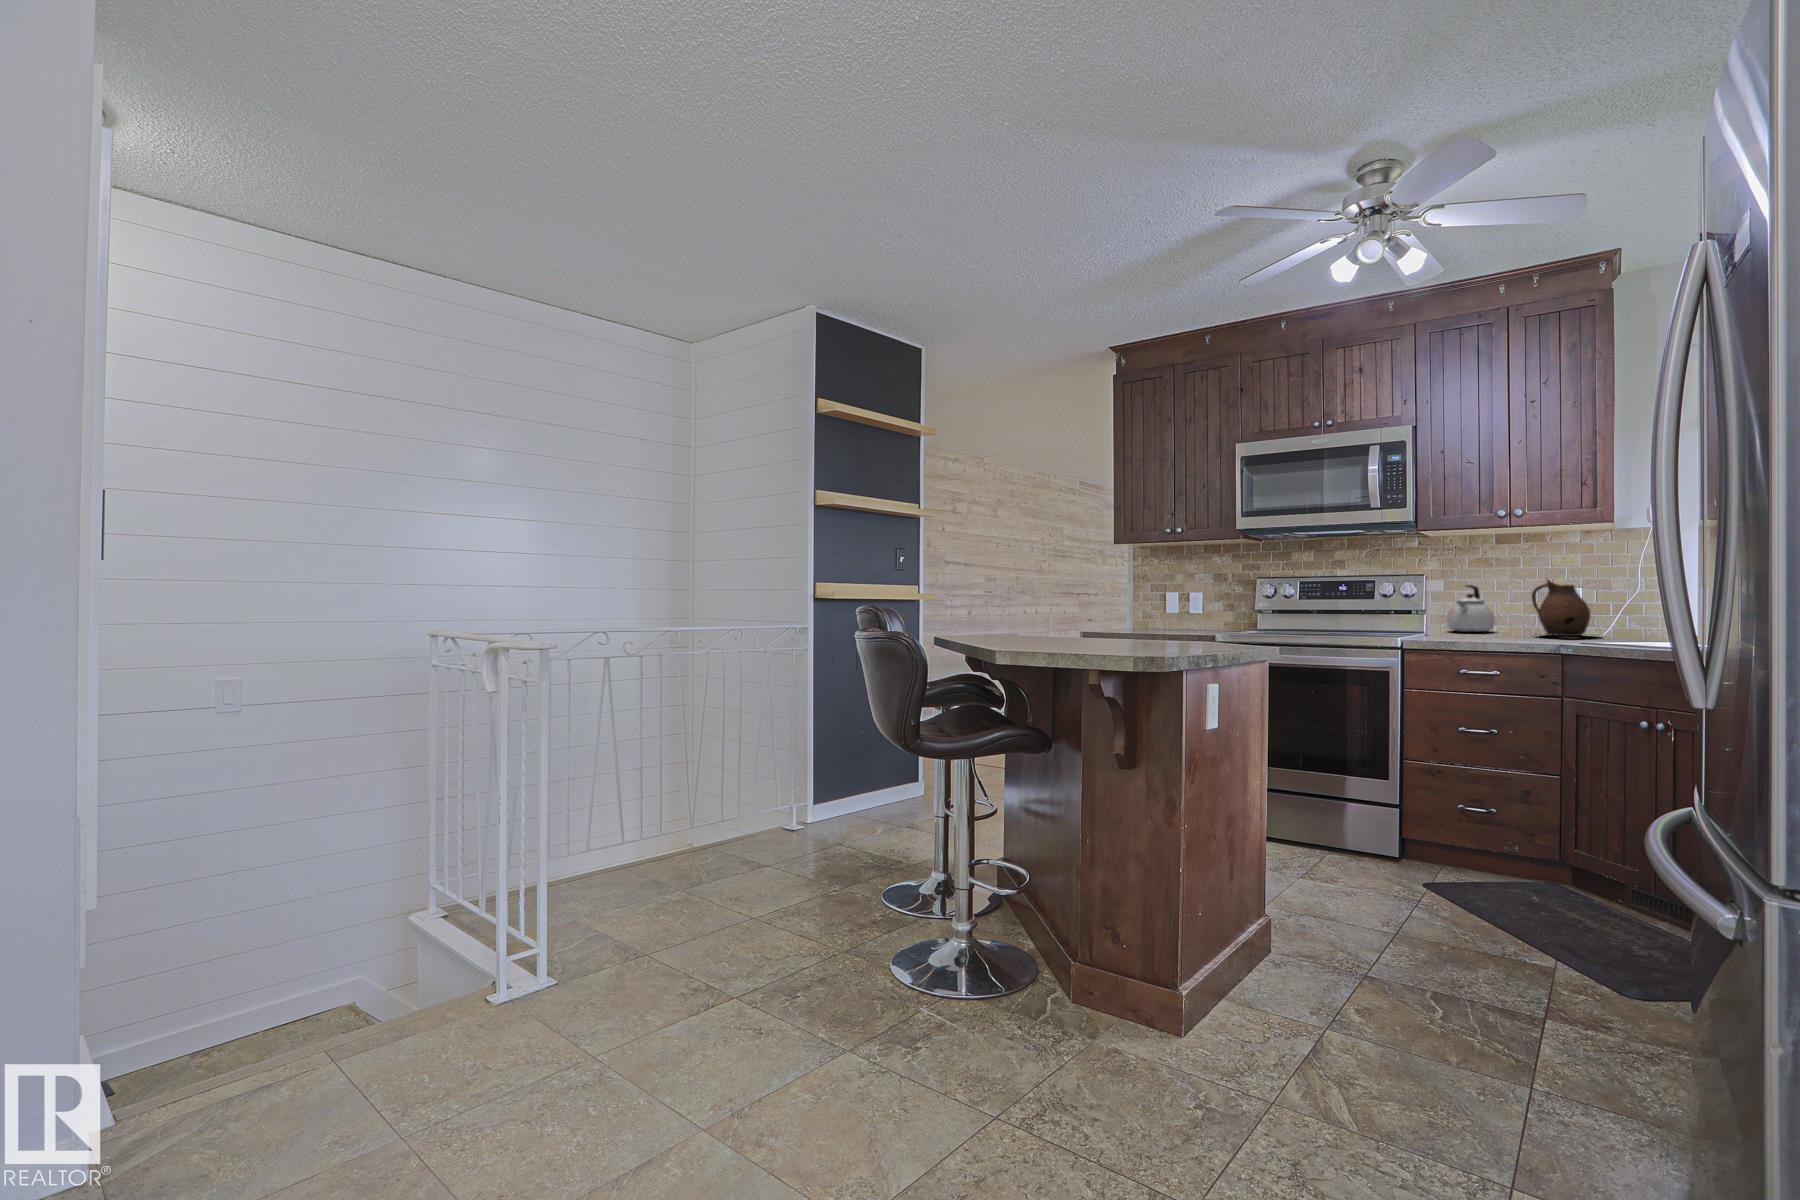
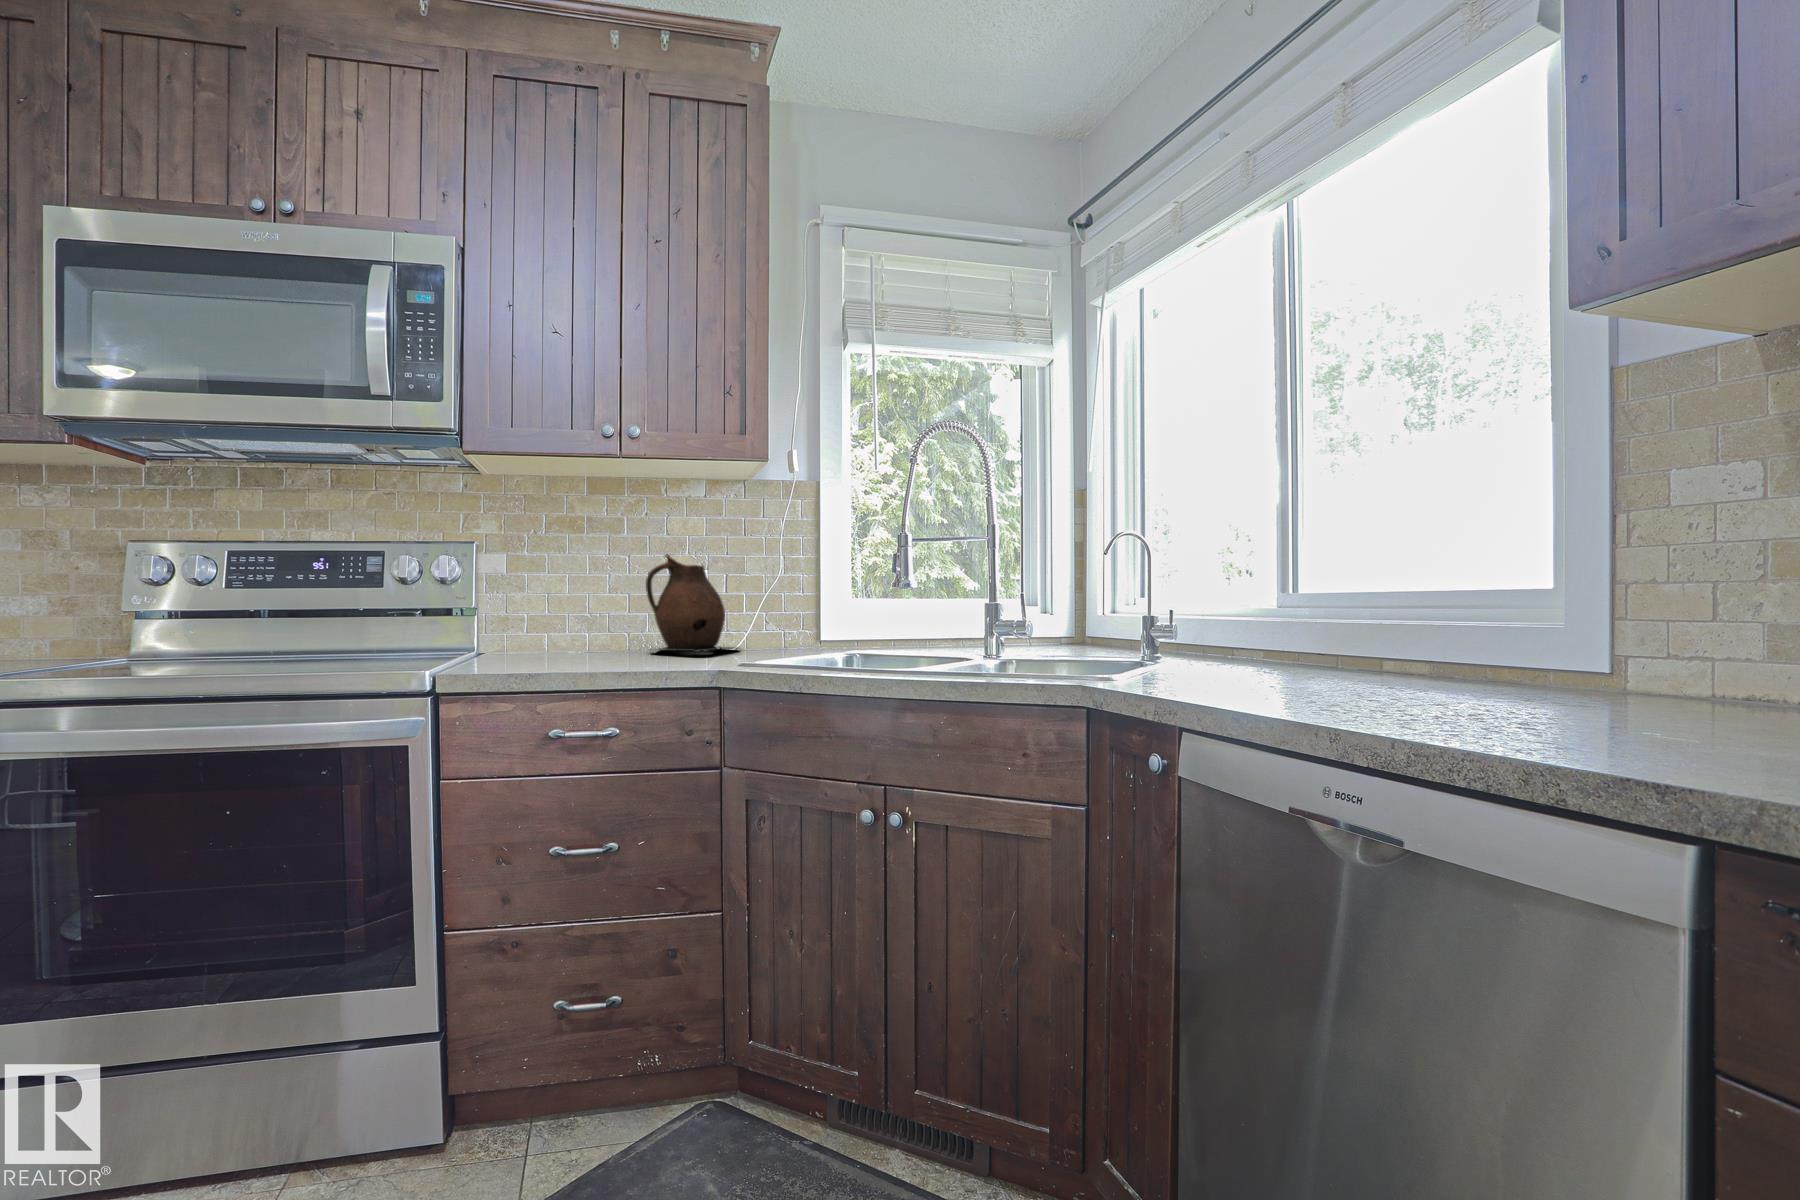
kettle: present [1447,585,1495,632] -> none [514,563,589,647]

